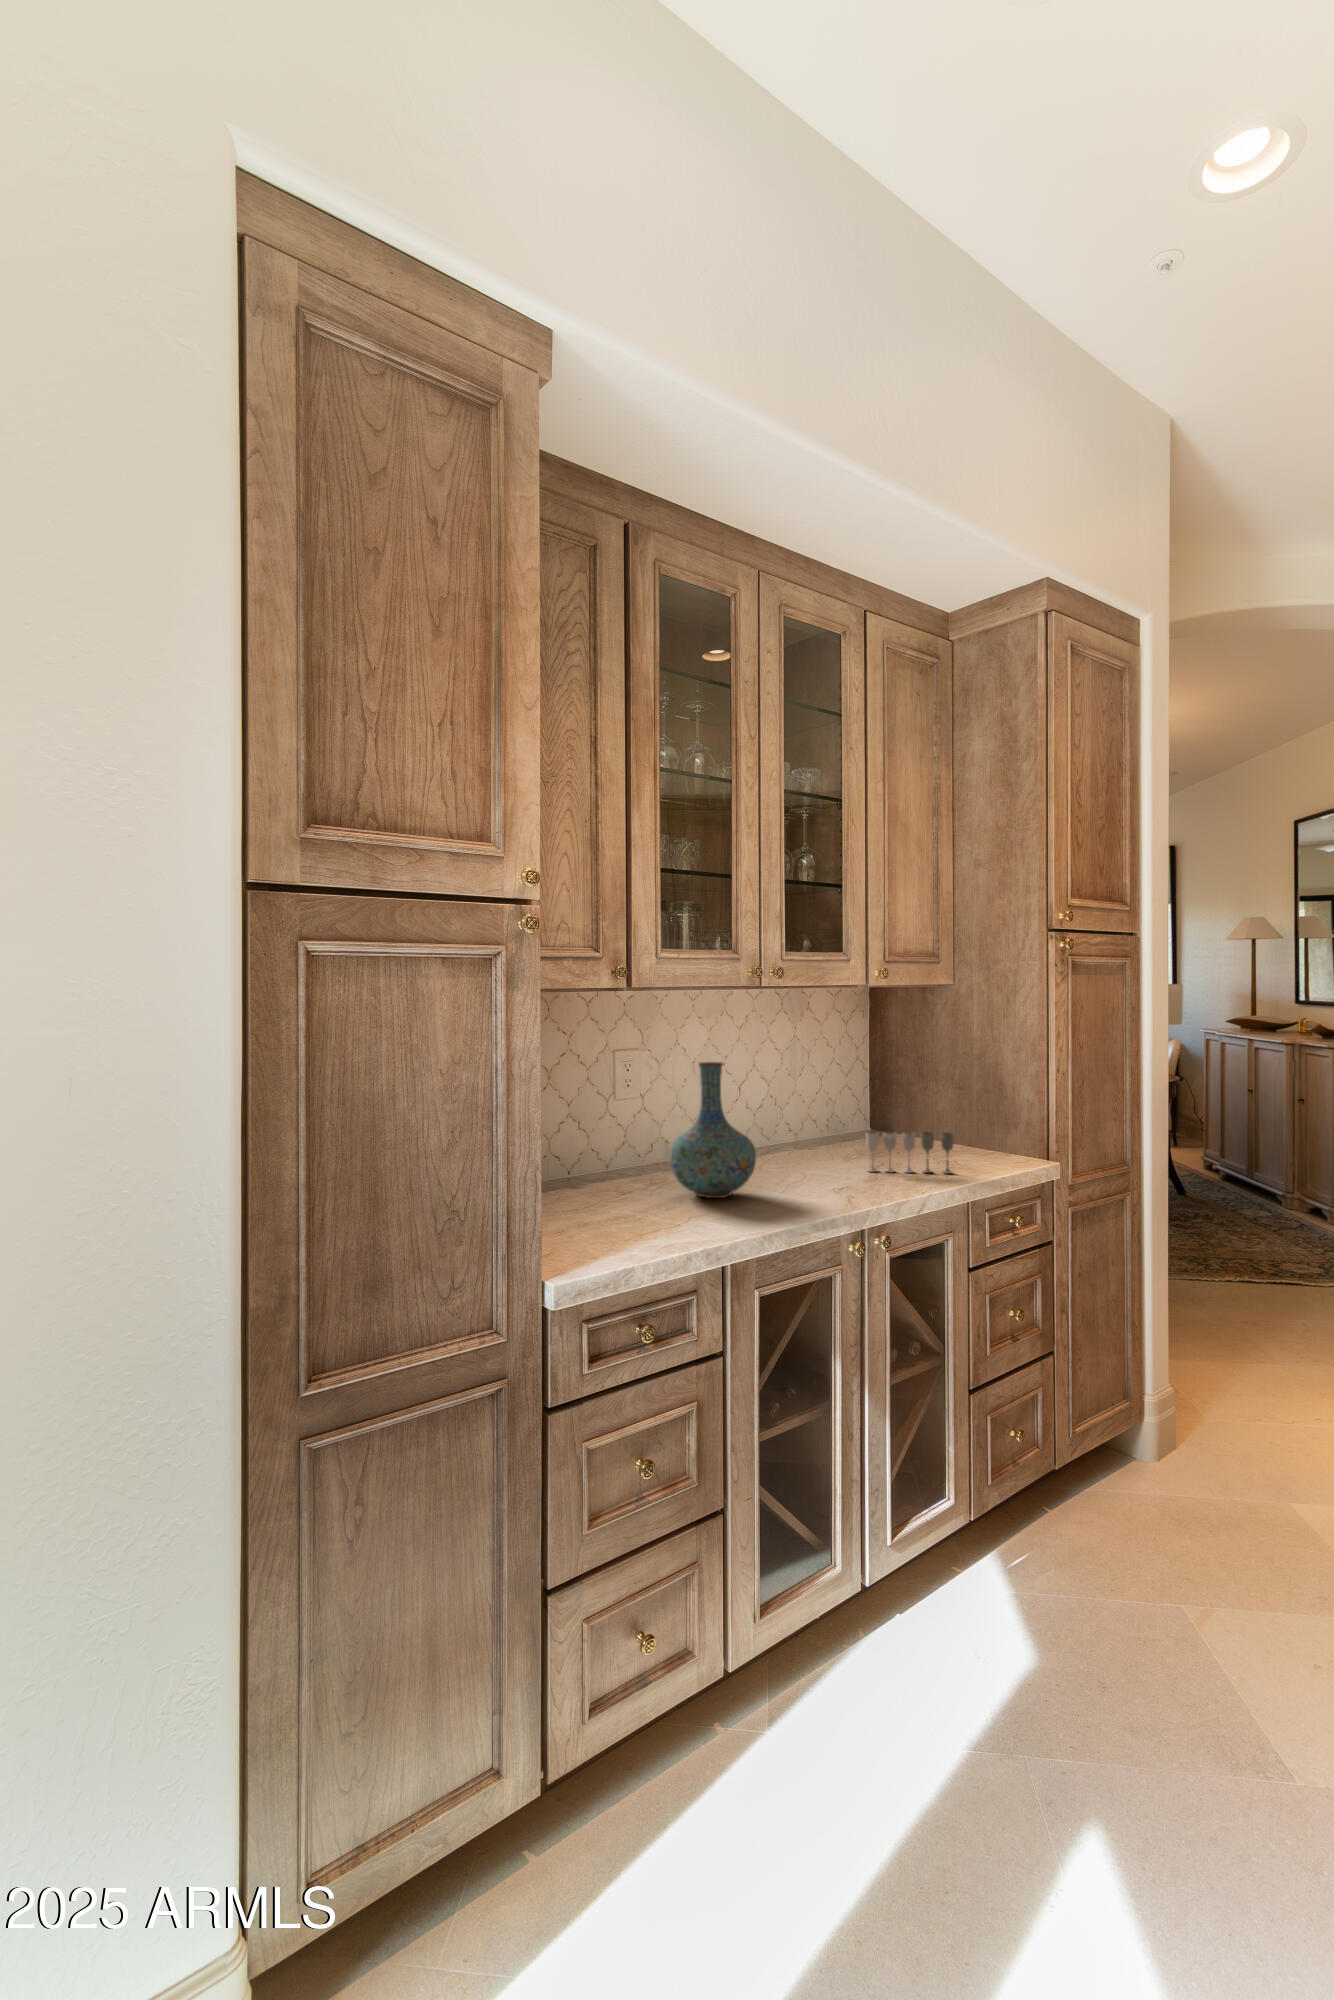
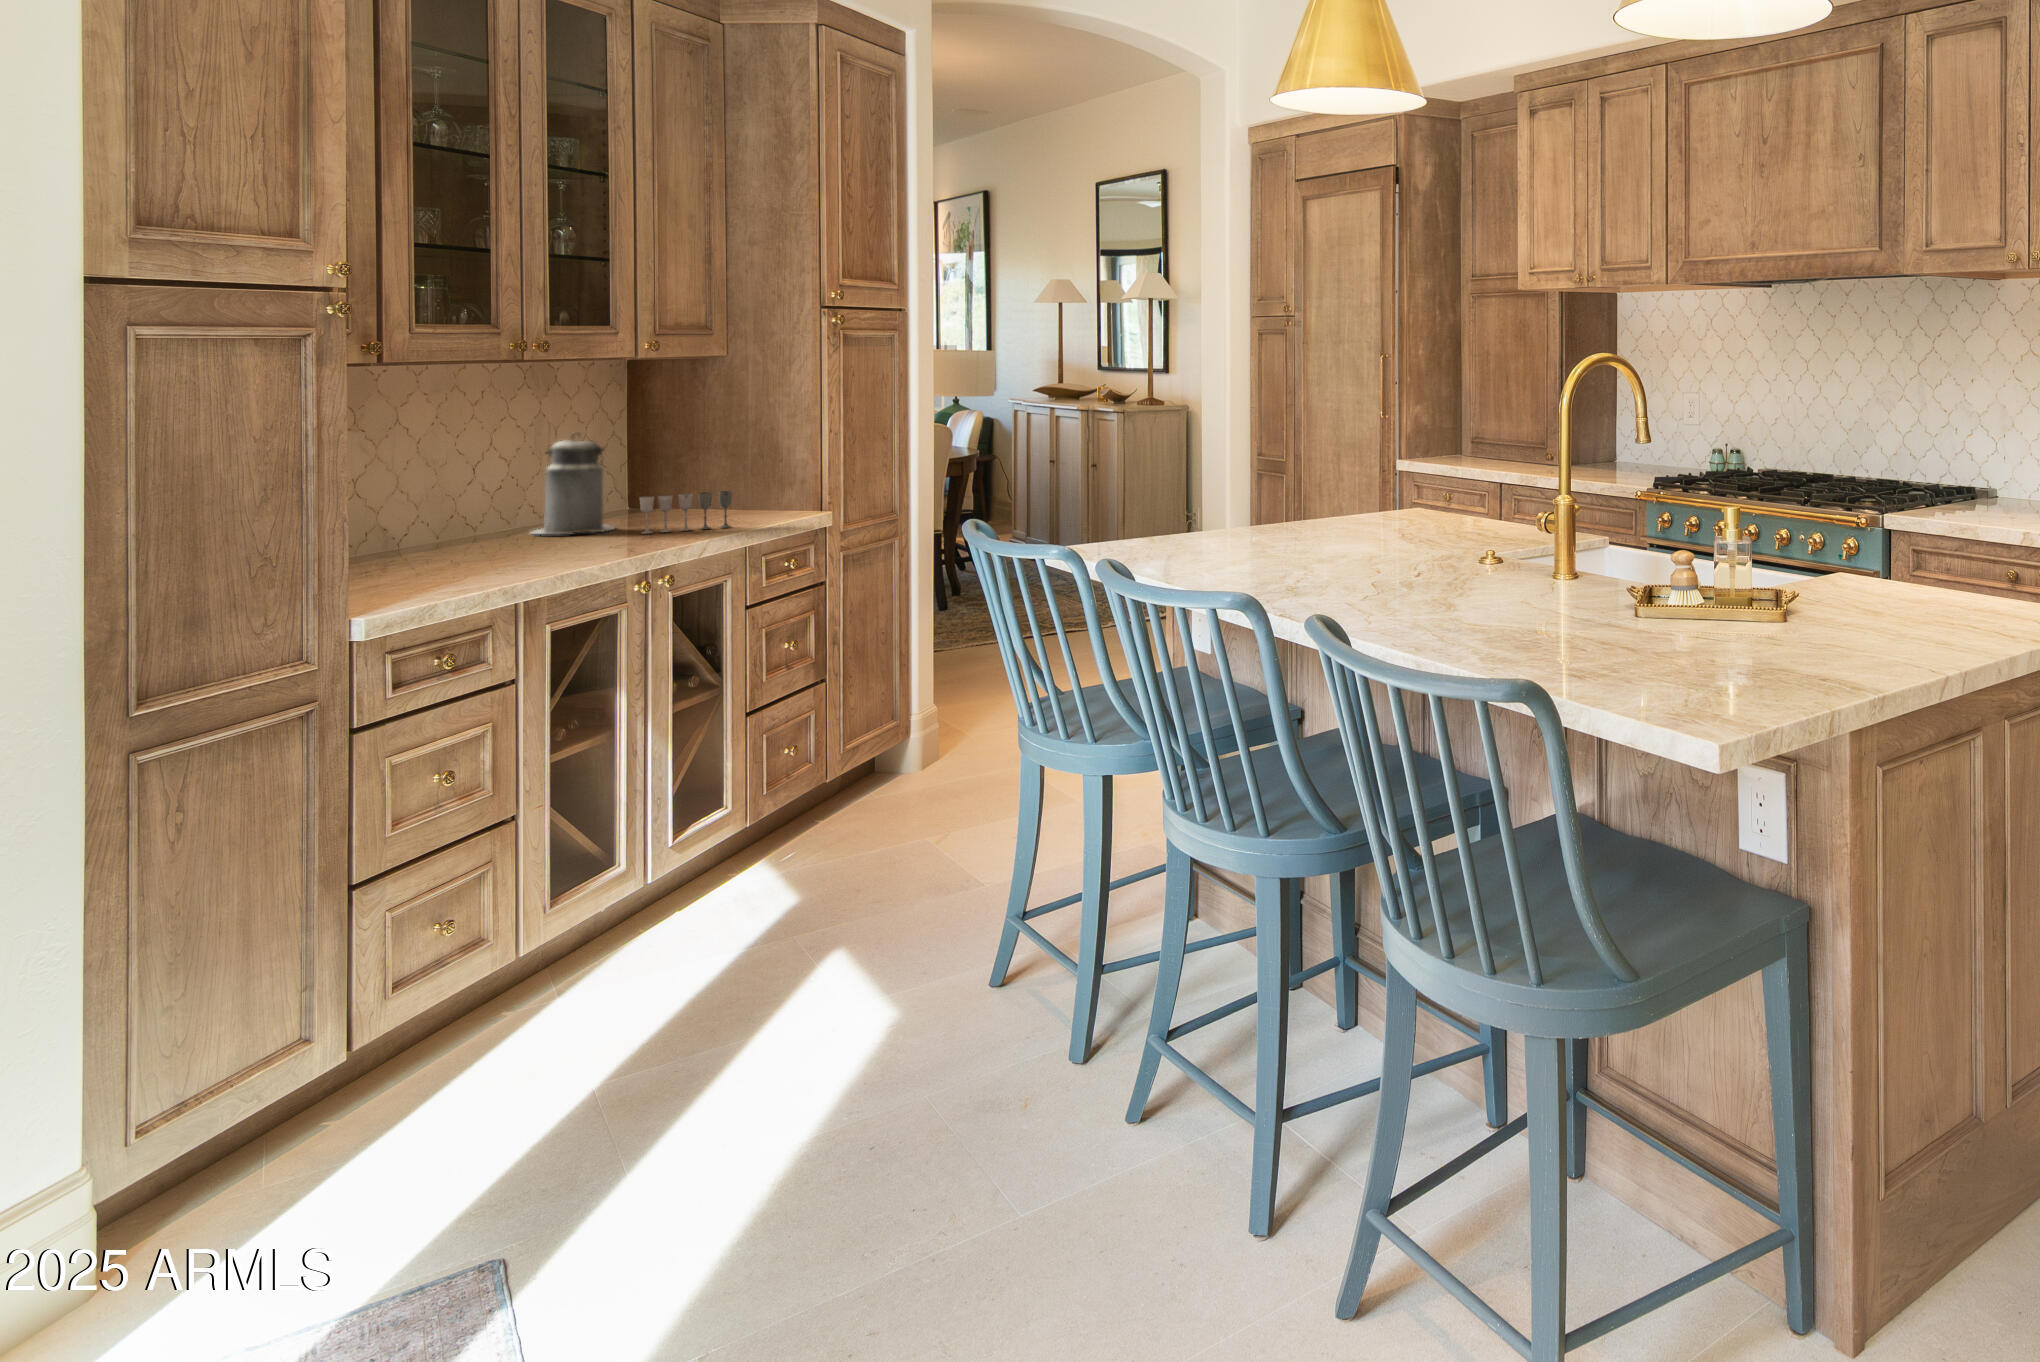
canister: none [777,1060,847,1163] -> present [531,433,613,534]
vase: present [669,1062,756,1198] -> none [421,433,528,564]

